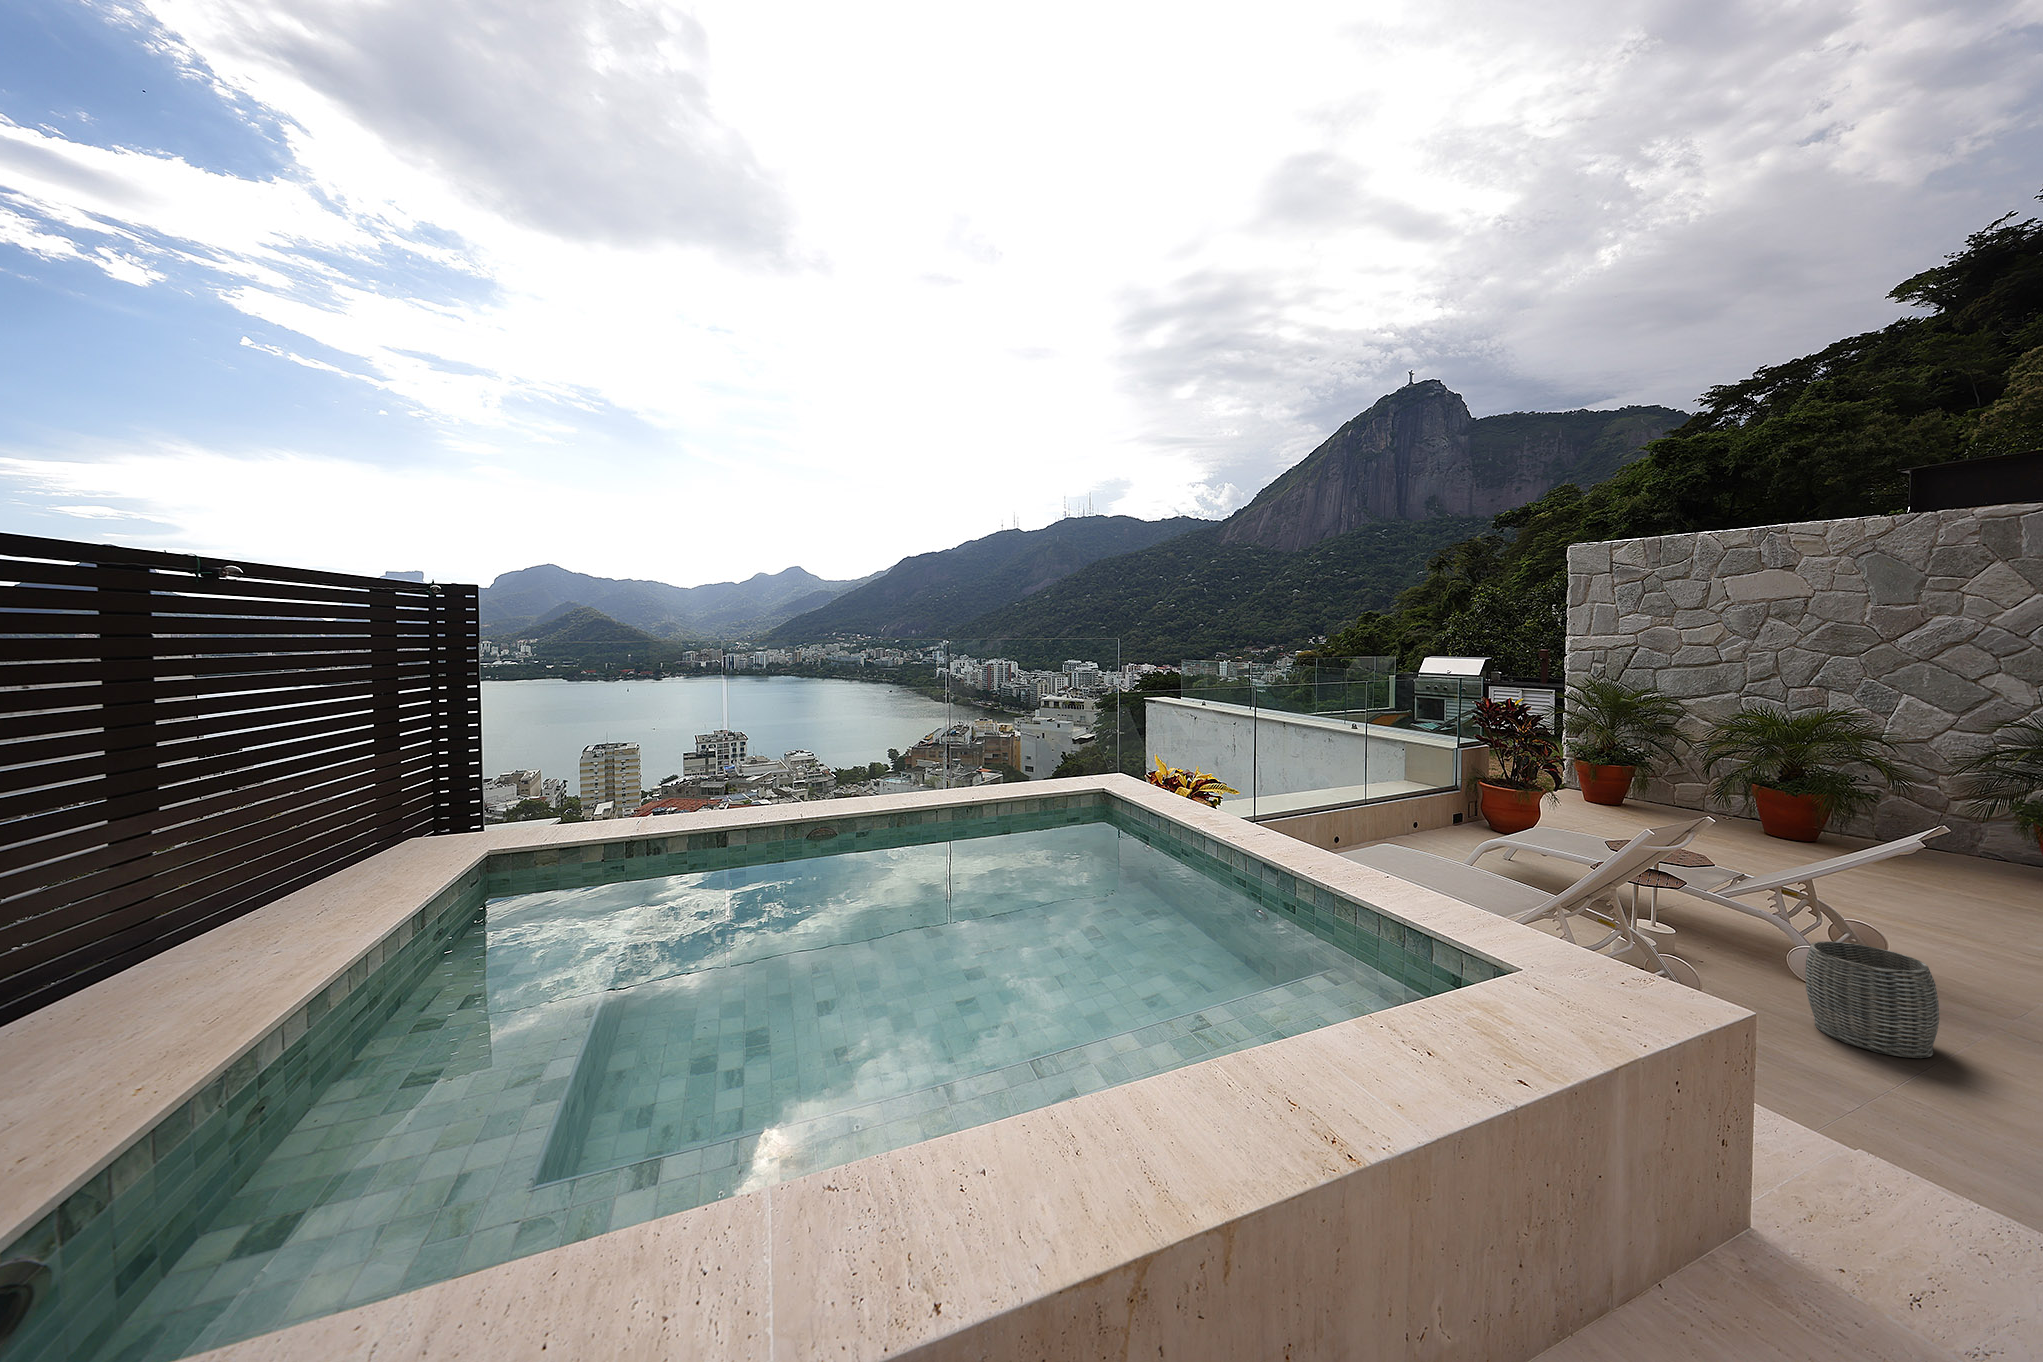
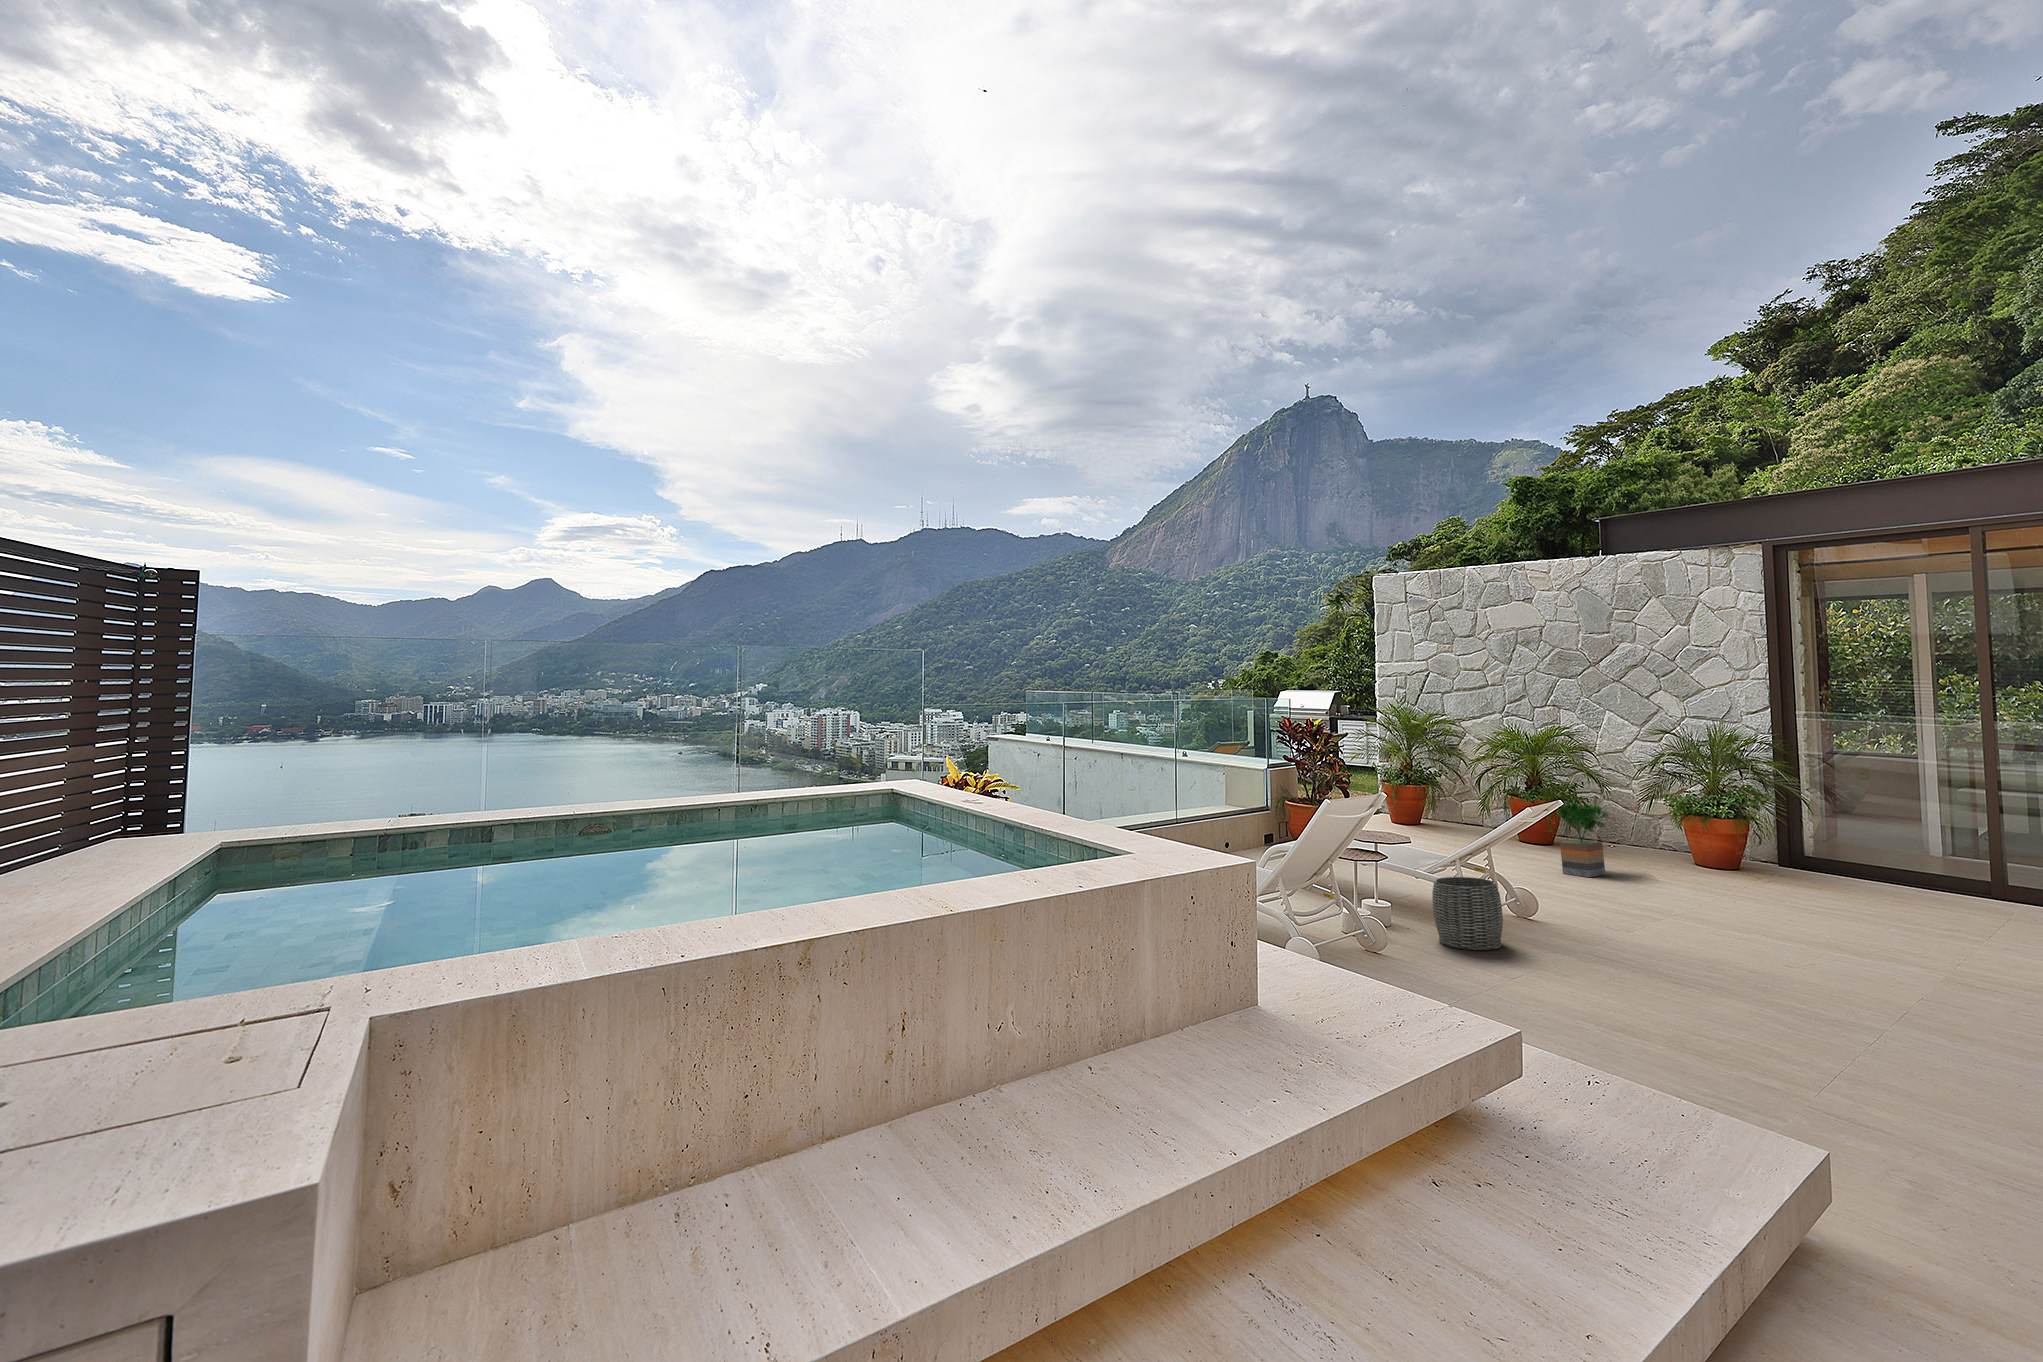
potted tree: none [1879,818,1978,916] -> present [1557,802,1609,877]

